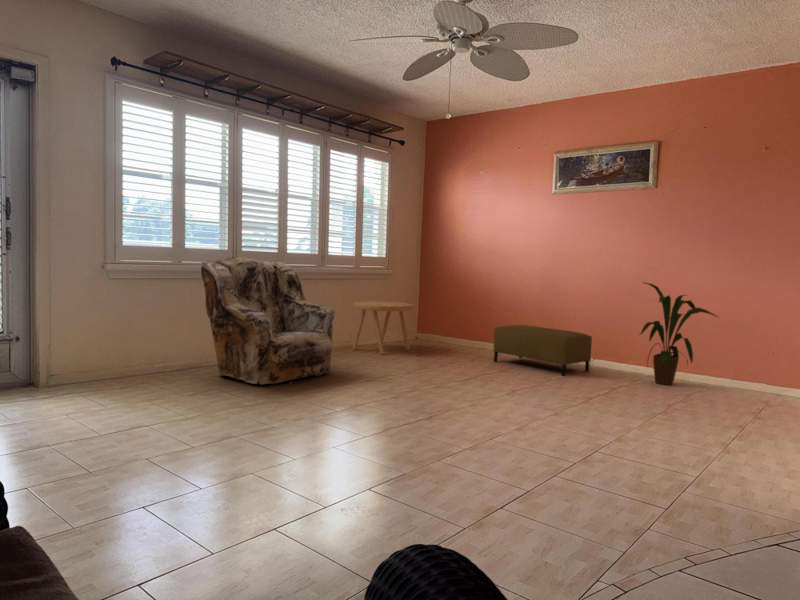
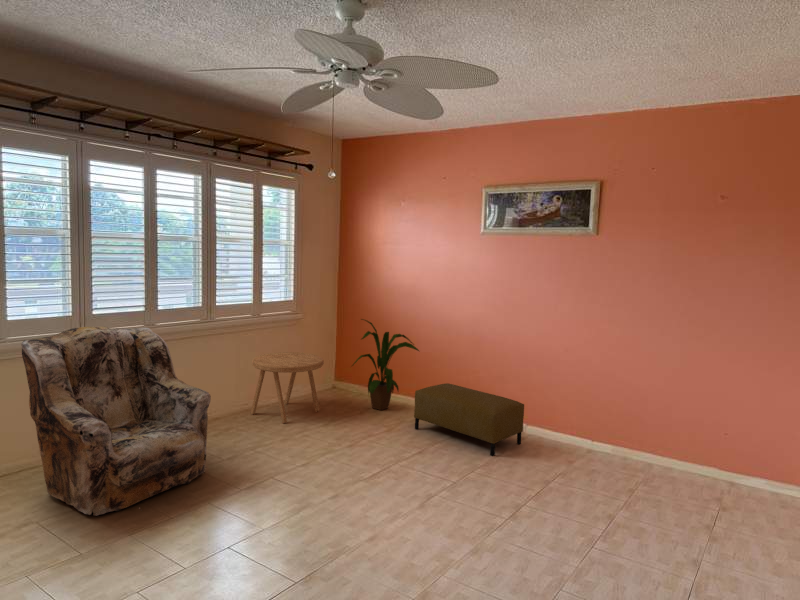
house plant: present [640,283,717,385] -> present [352,319,419,410]

